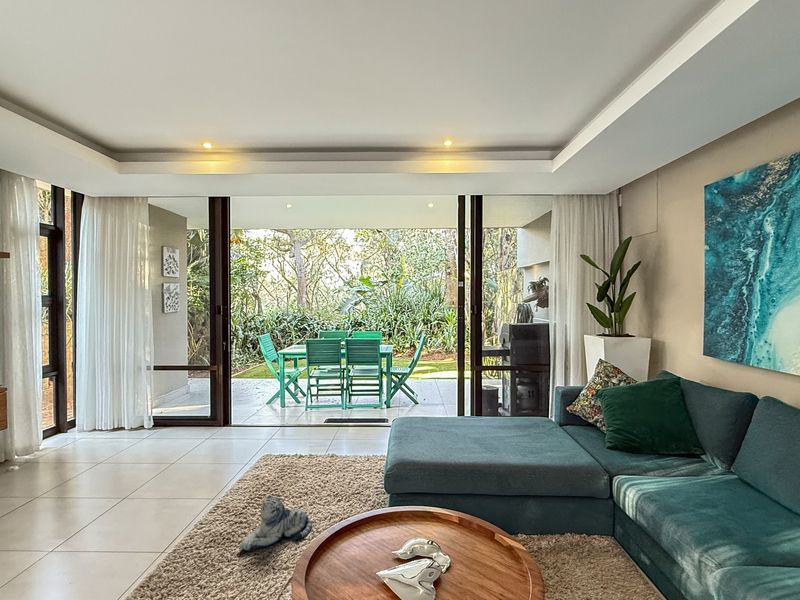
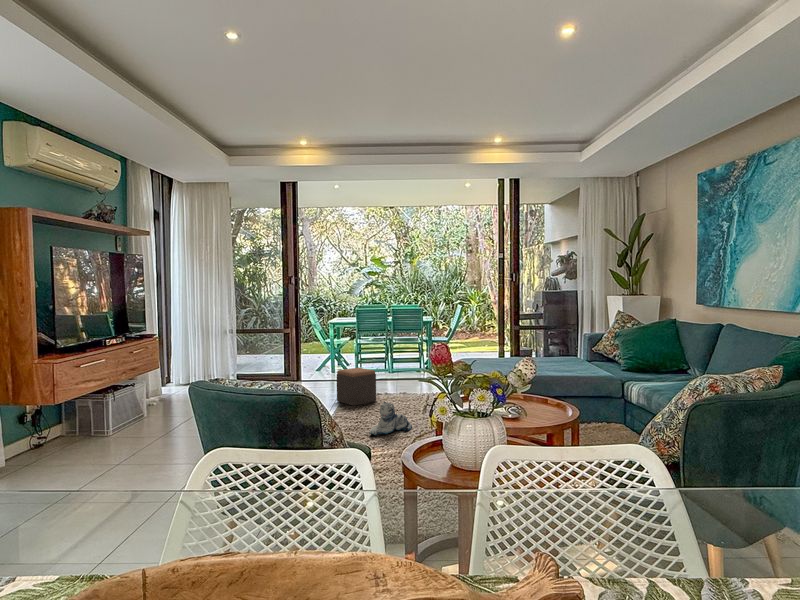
footstool: none [246,420,295,473] -> present [337,368,376,406]

